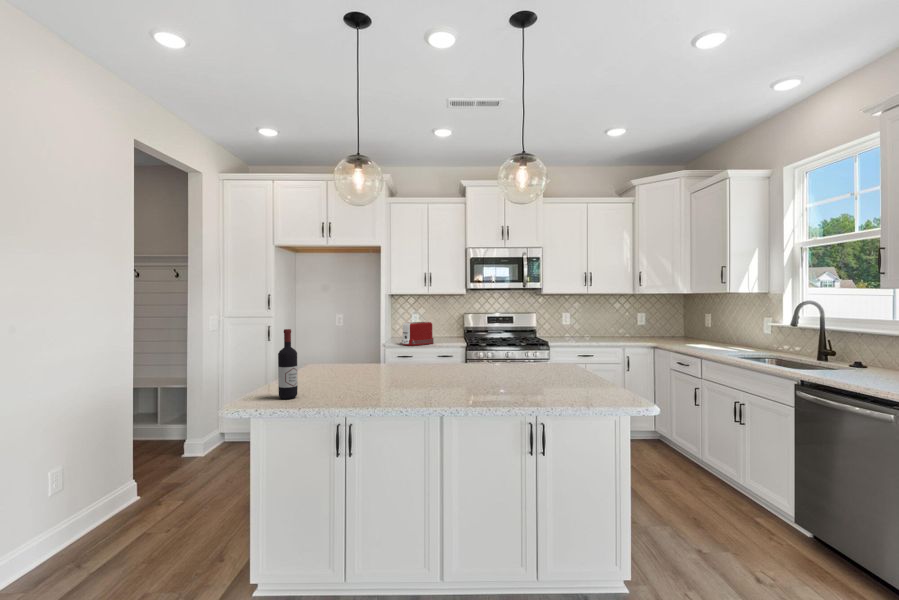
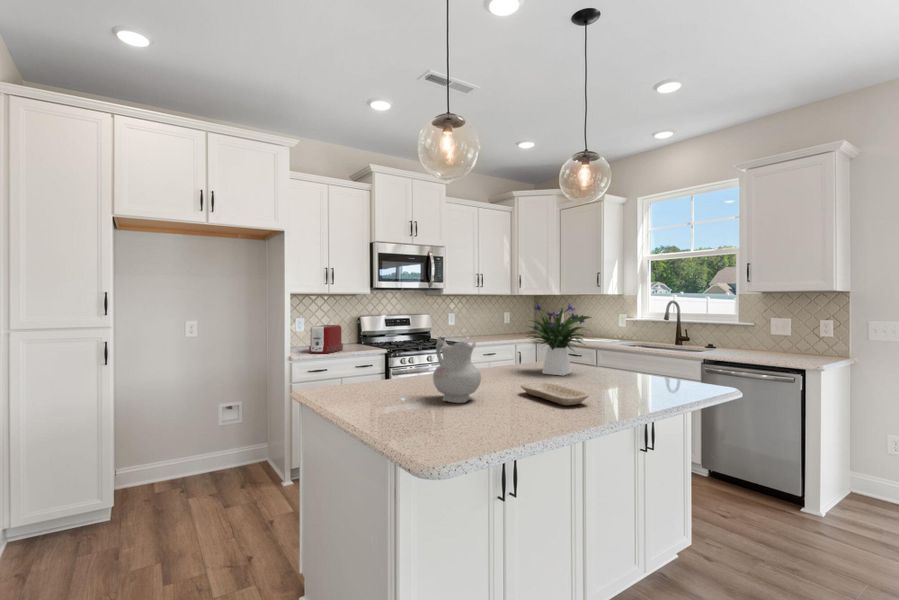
flower arrangement: none [489,302,562,380] -> present [527,300,591,376]
wine bottle: present [278,329,298,399] -> none [394,330,419,424]
ceramic pitcher: none [349,335,390,391] -> present [433,337,481,403]
tray: none [417,381,456,403] -> present [521,383,589,405]

